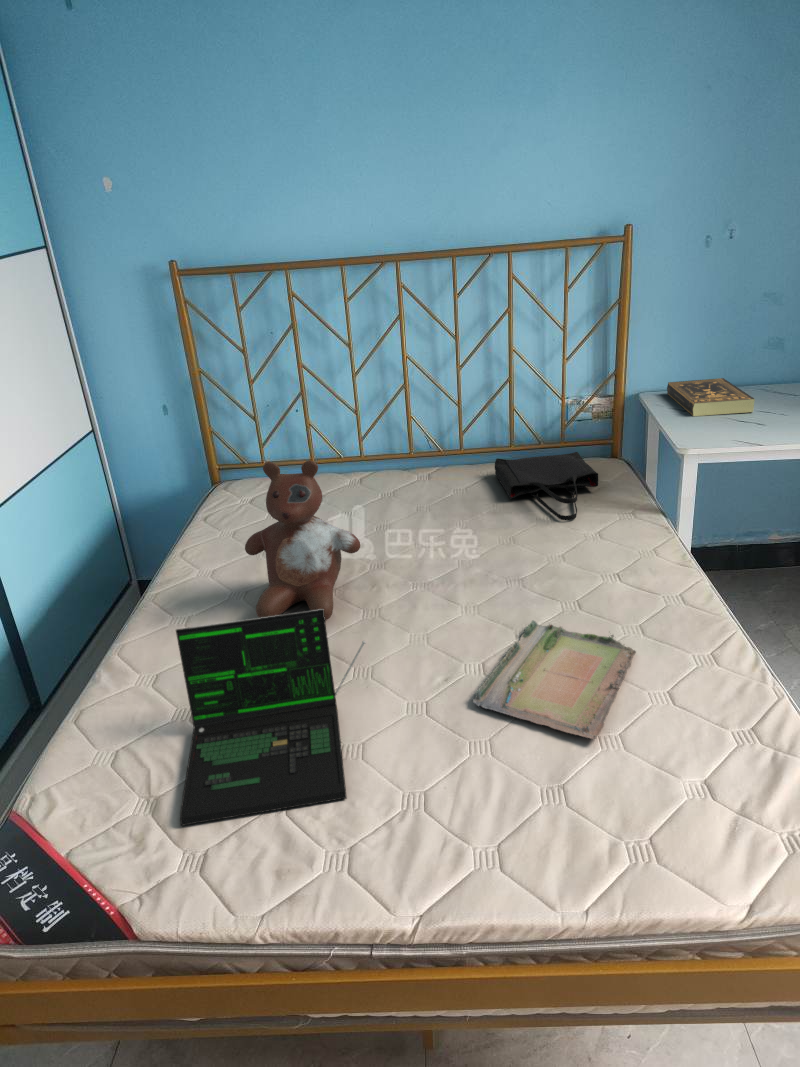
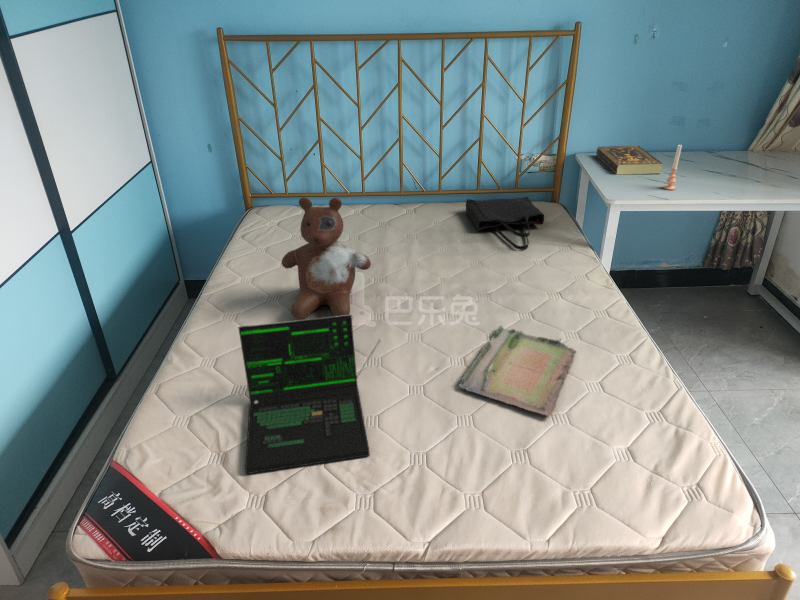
candle: none [756,372,775,432] -> present [664,145,682,190]

